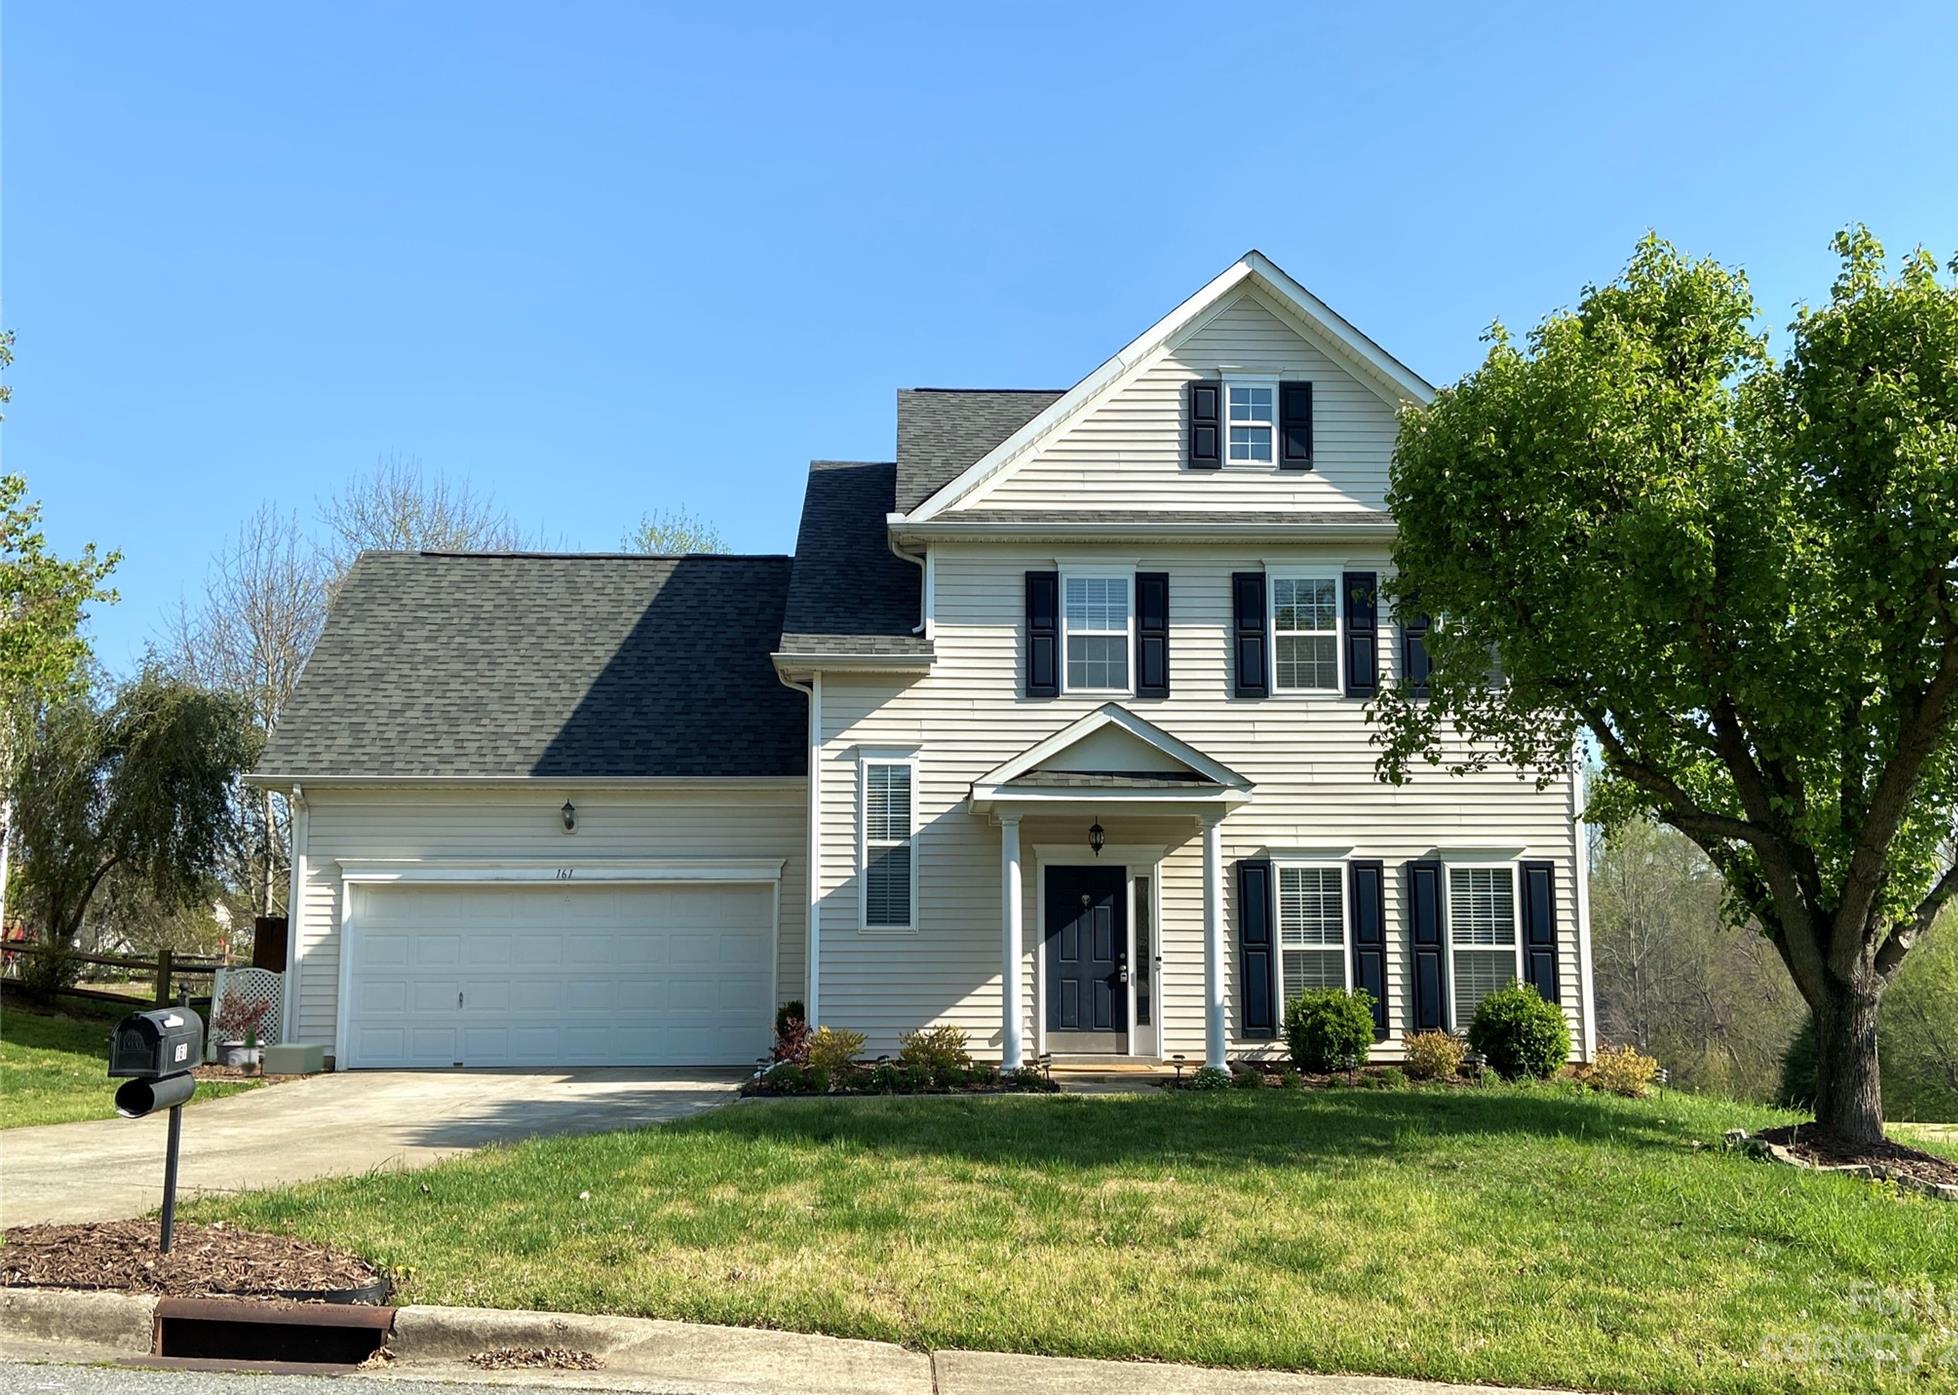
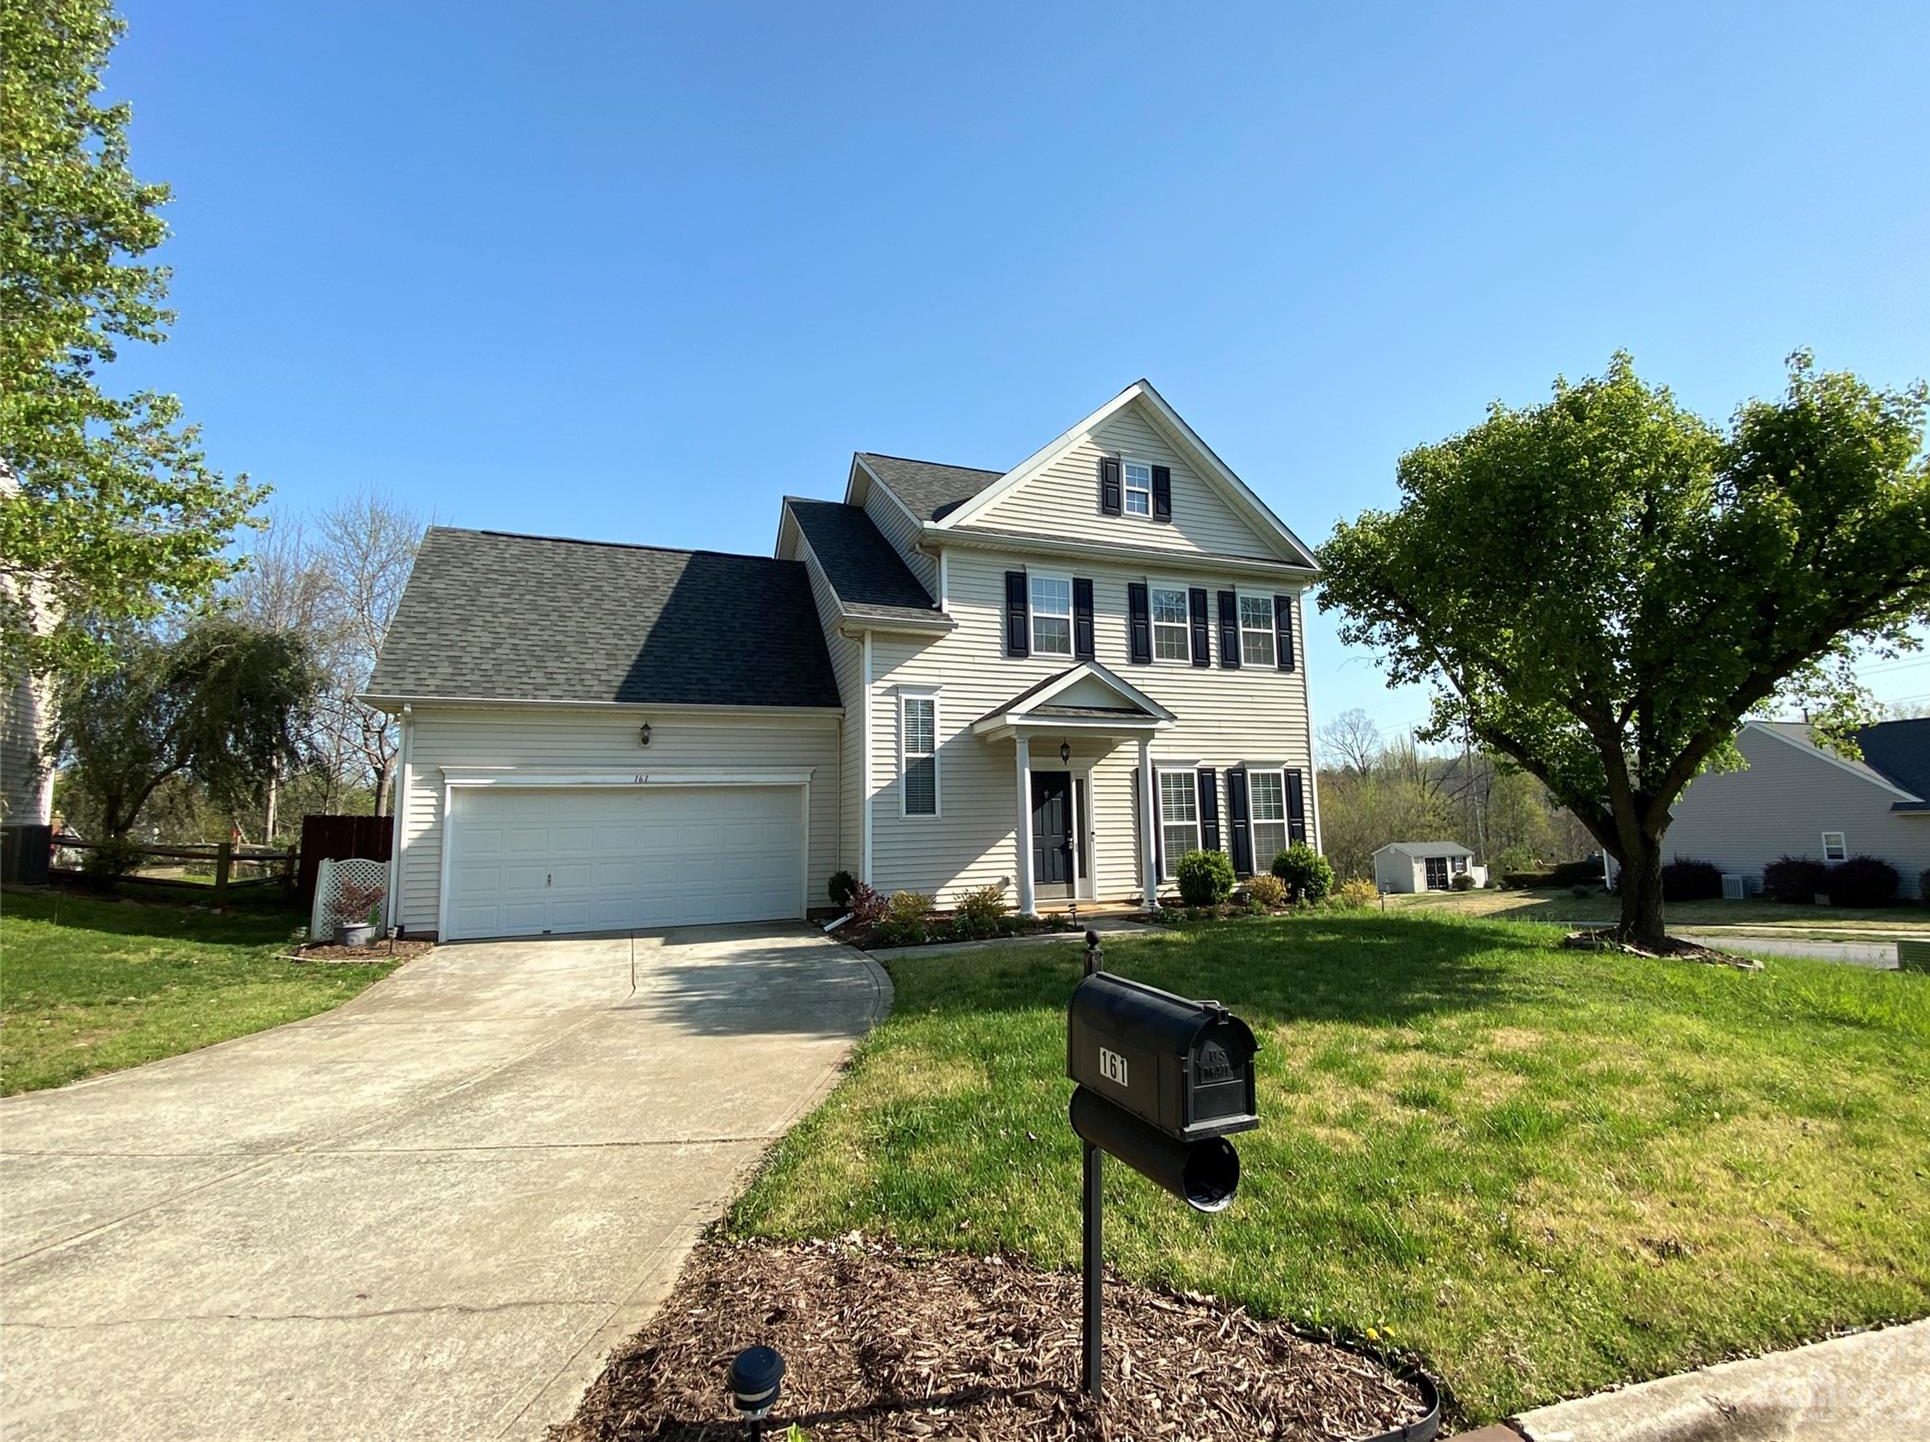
storage box: present [263,1043,325,1074] -> none [379,919,431,946]

